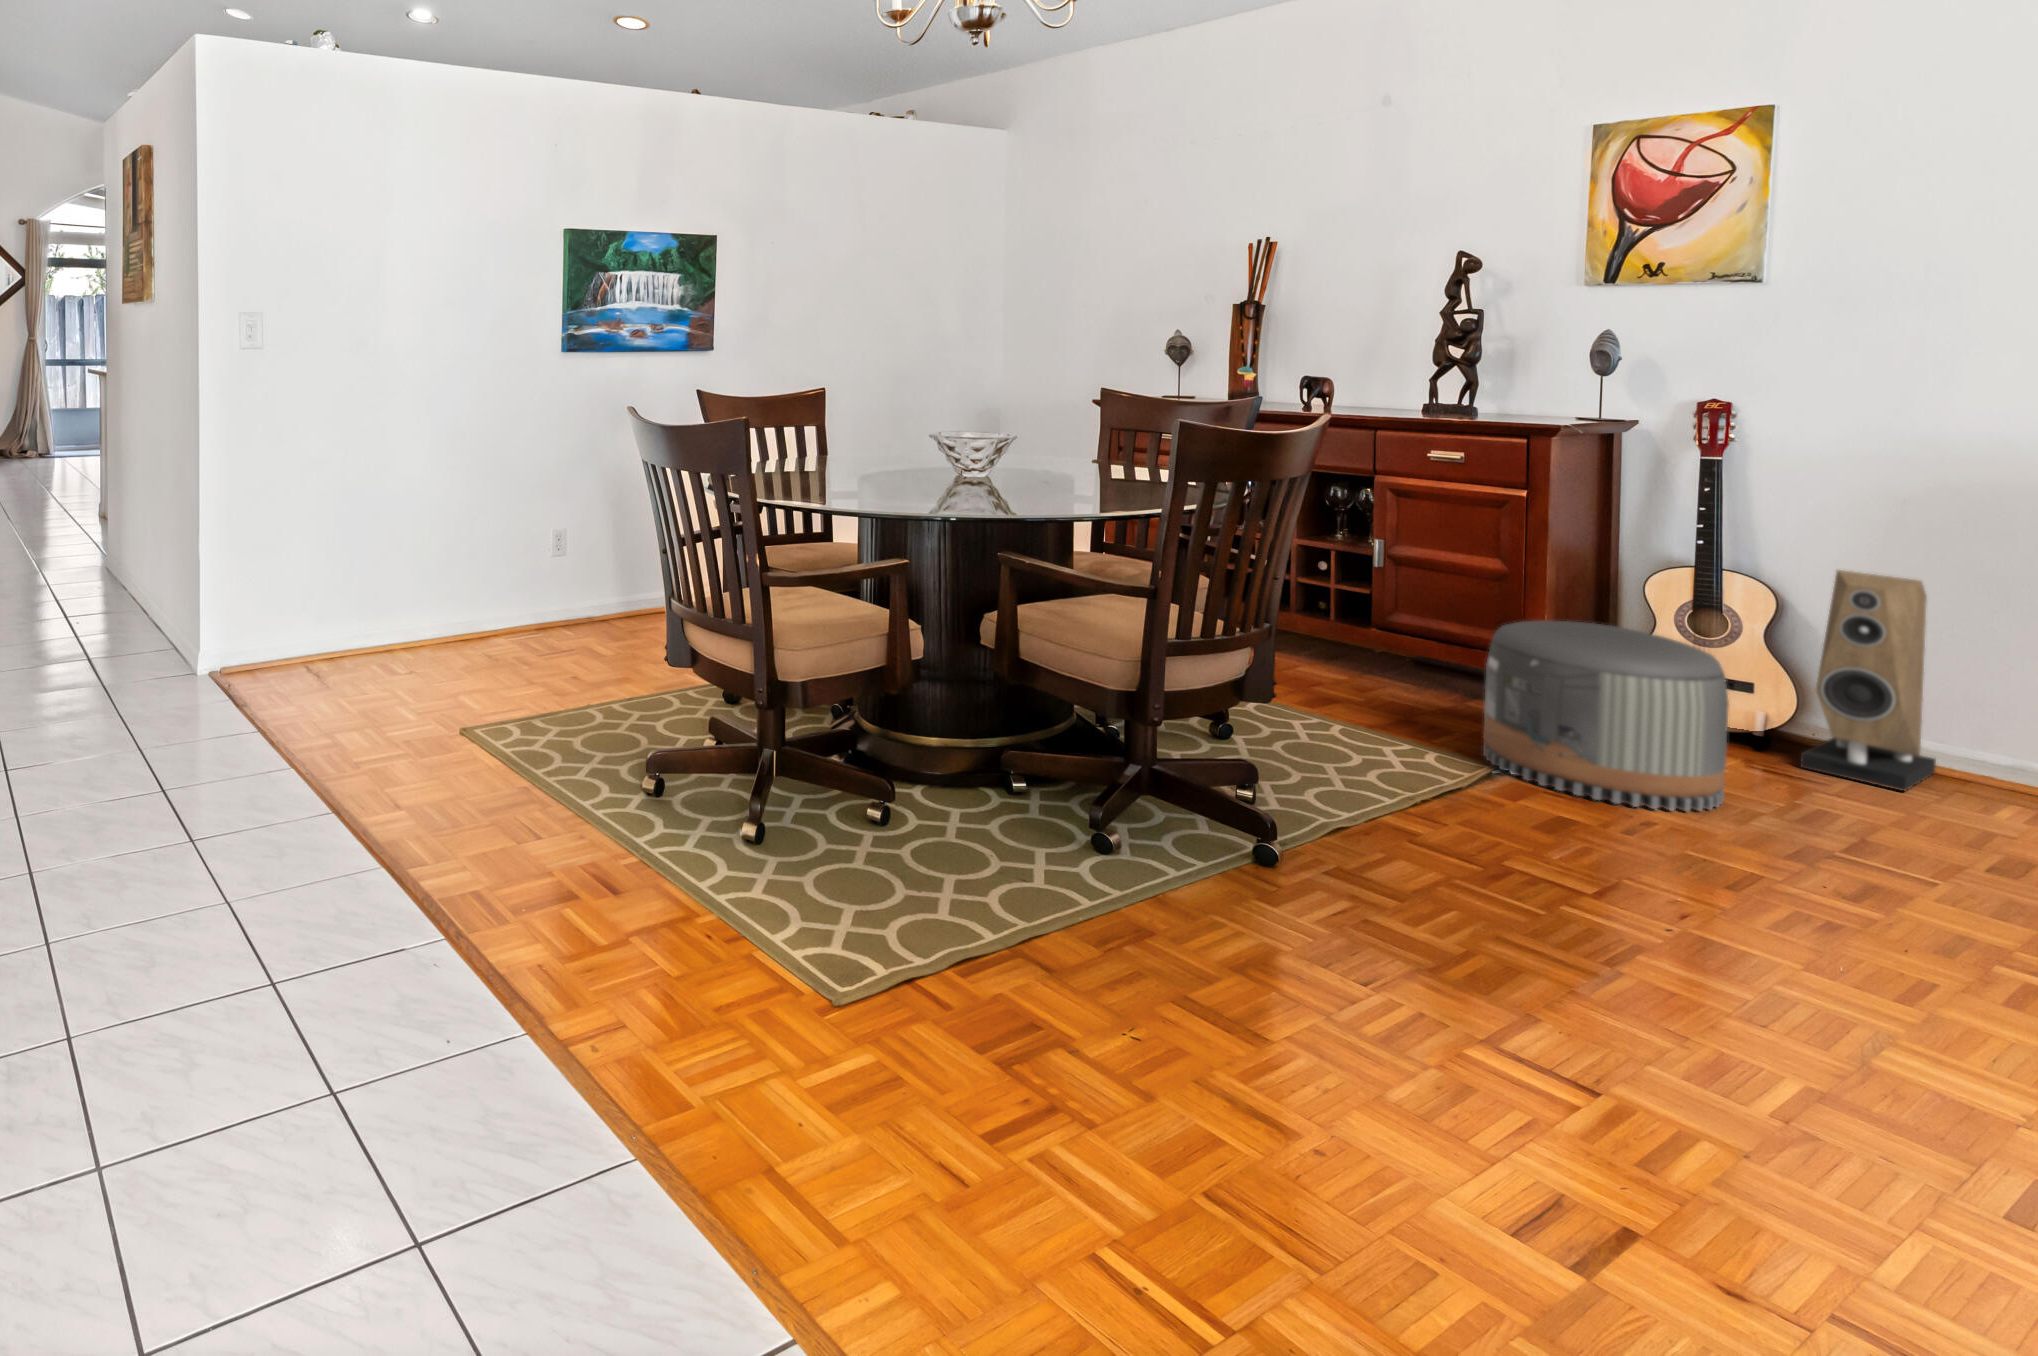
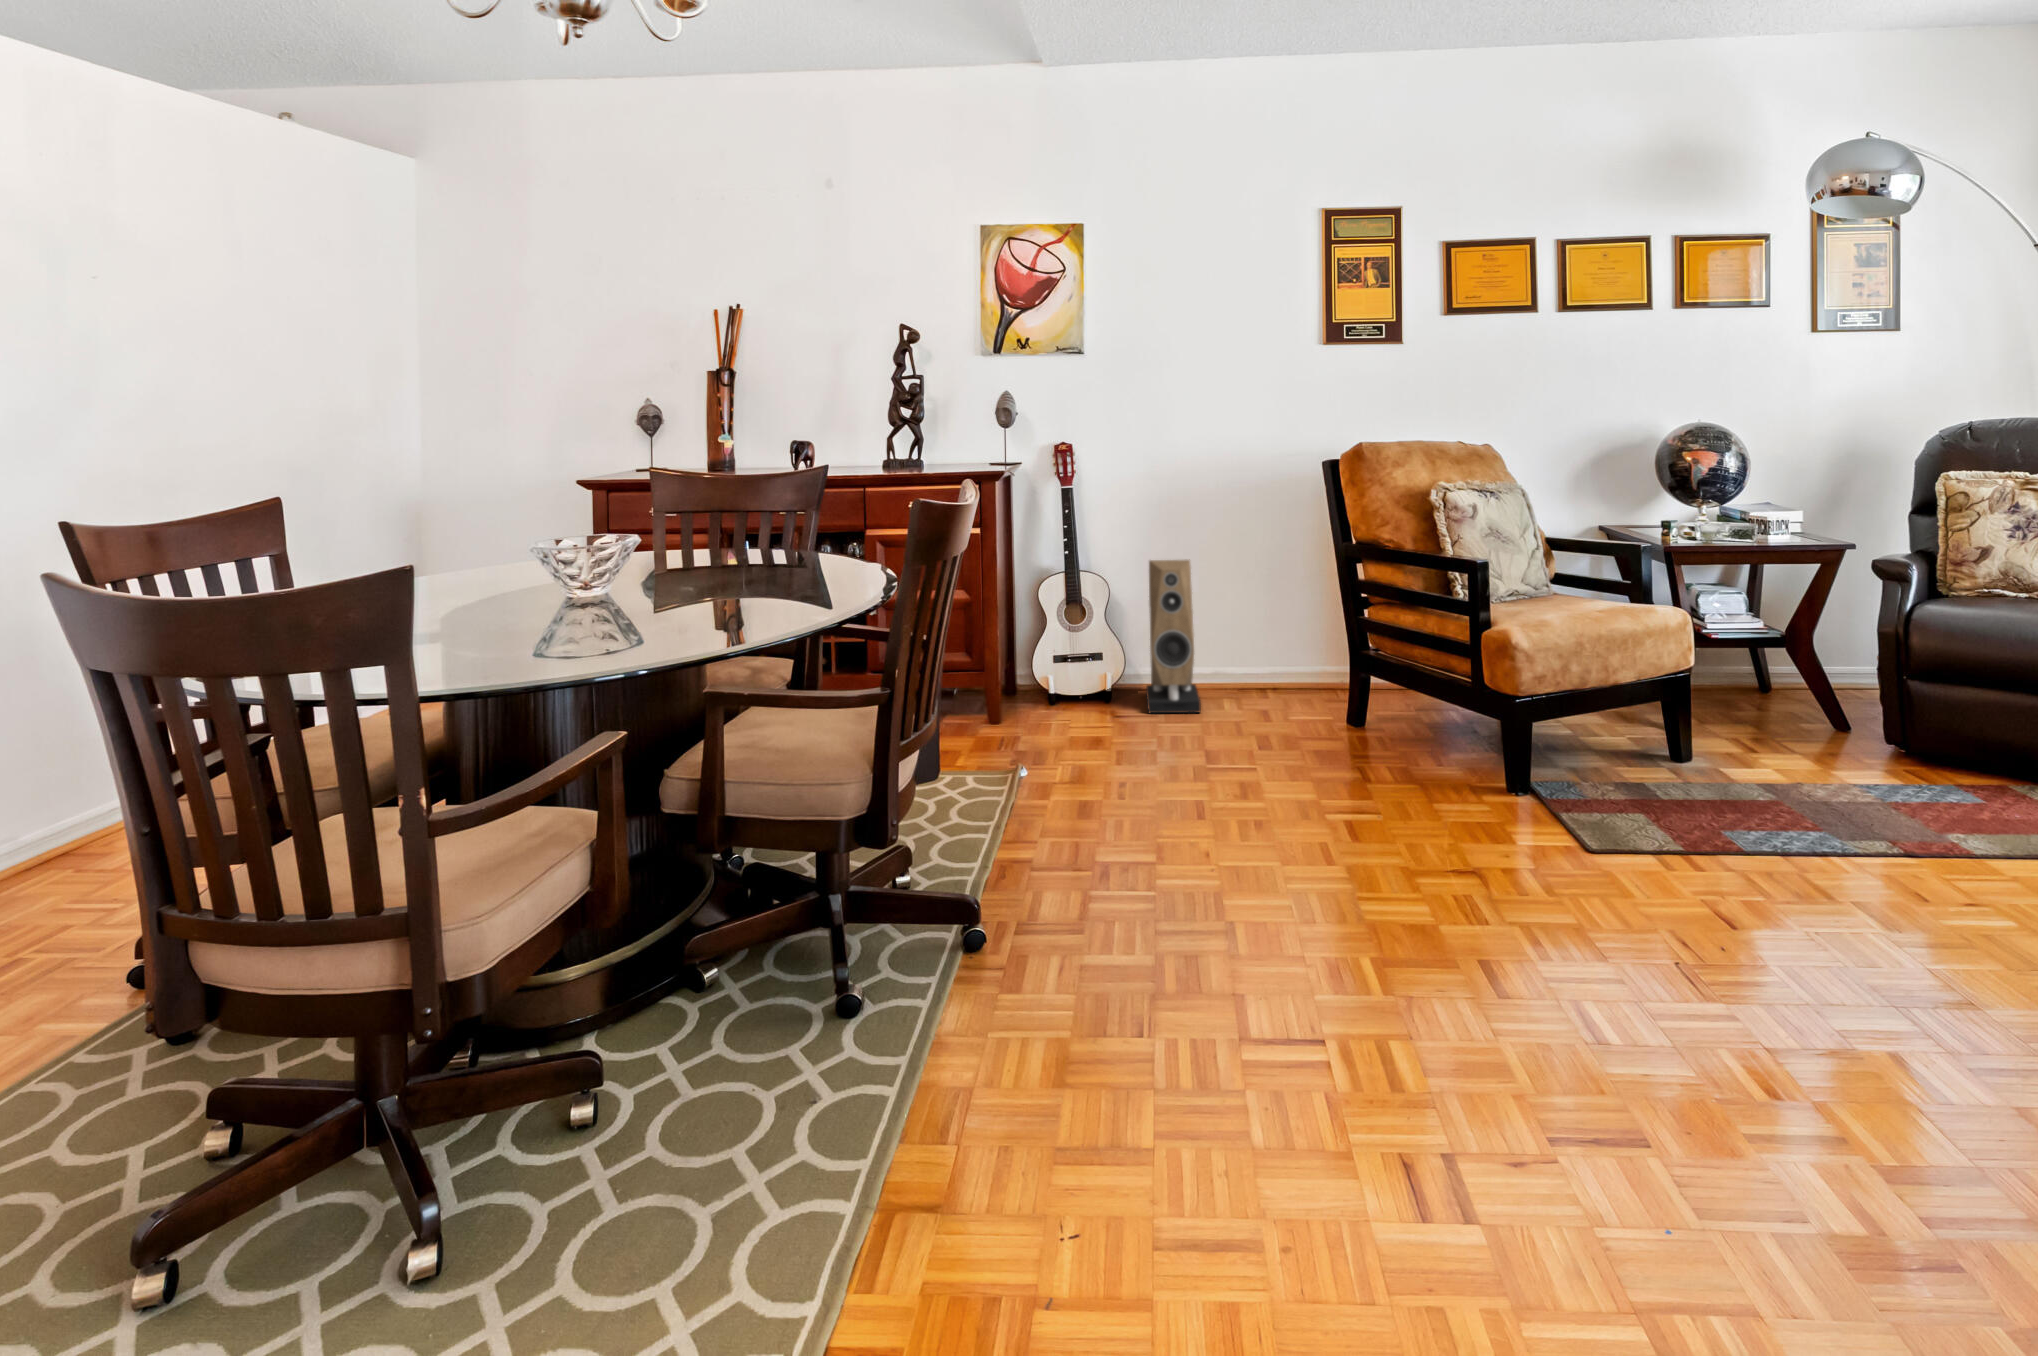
pouf: present [1483,620,1729,811] -> none [996,633,1149,784]

